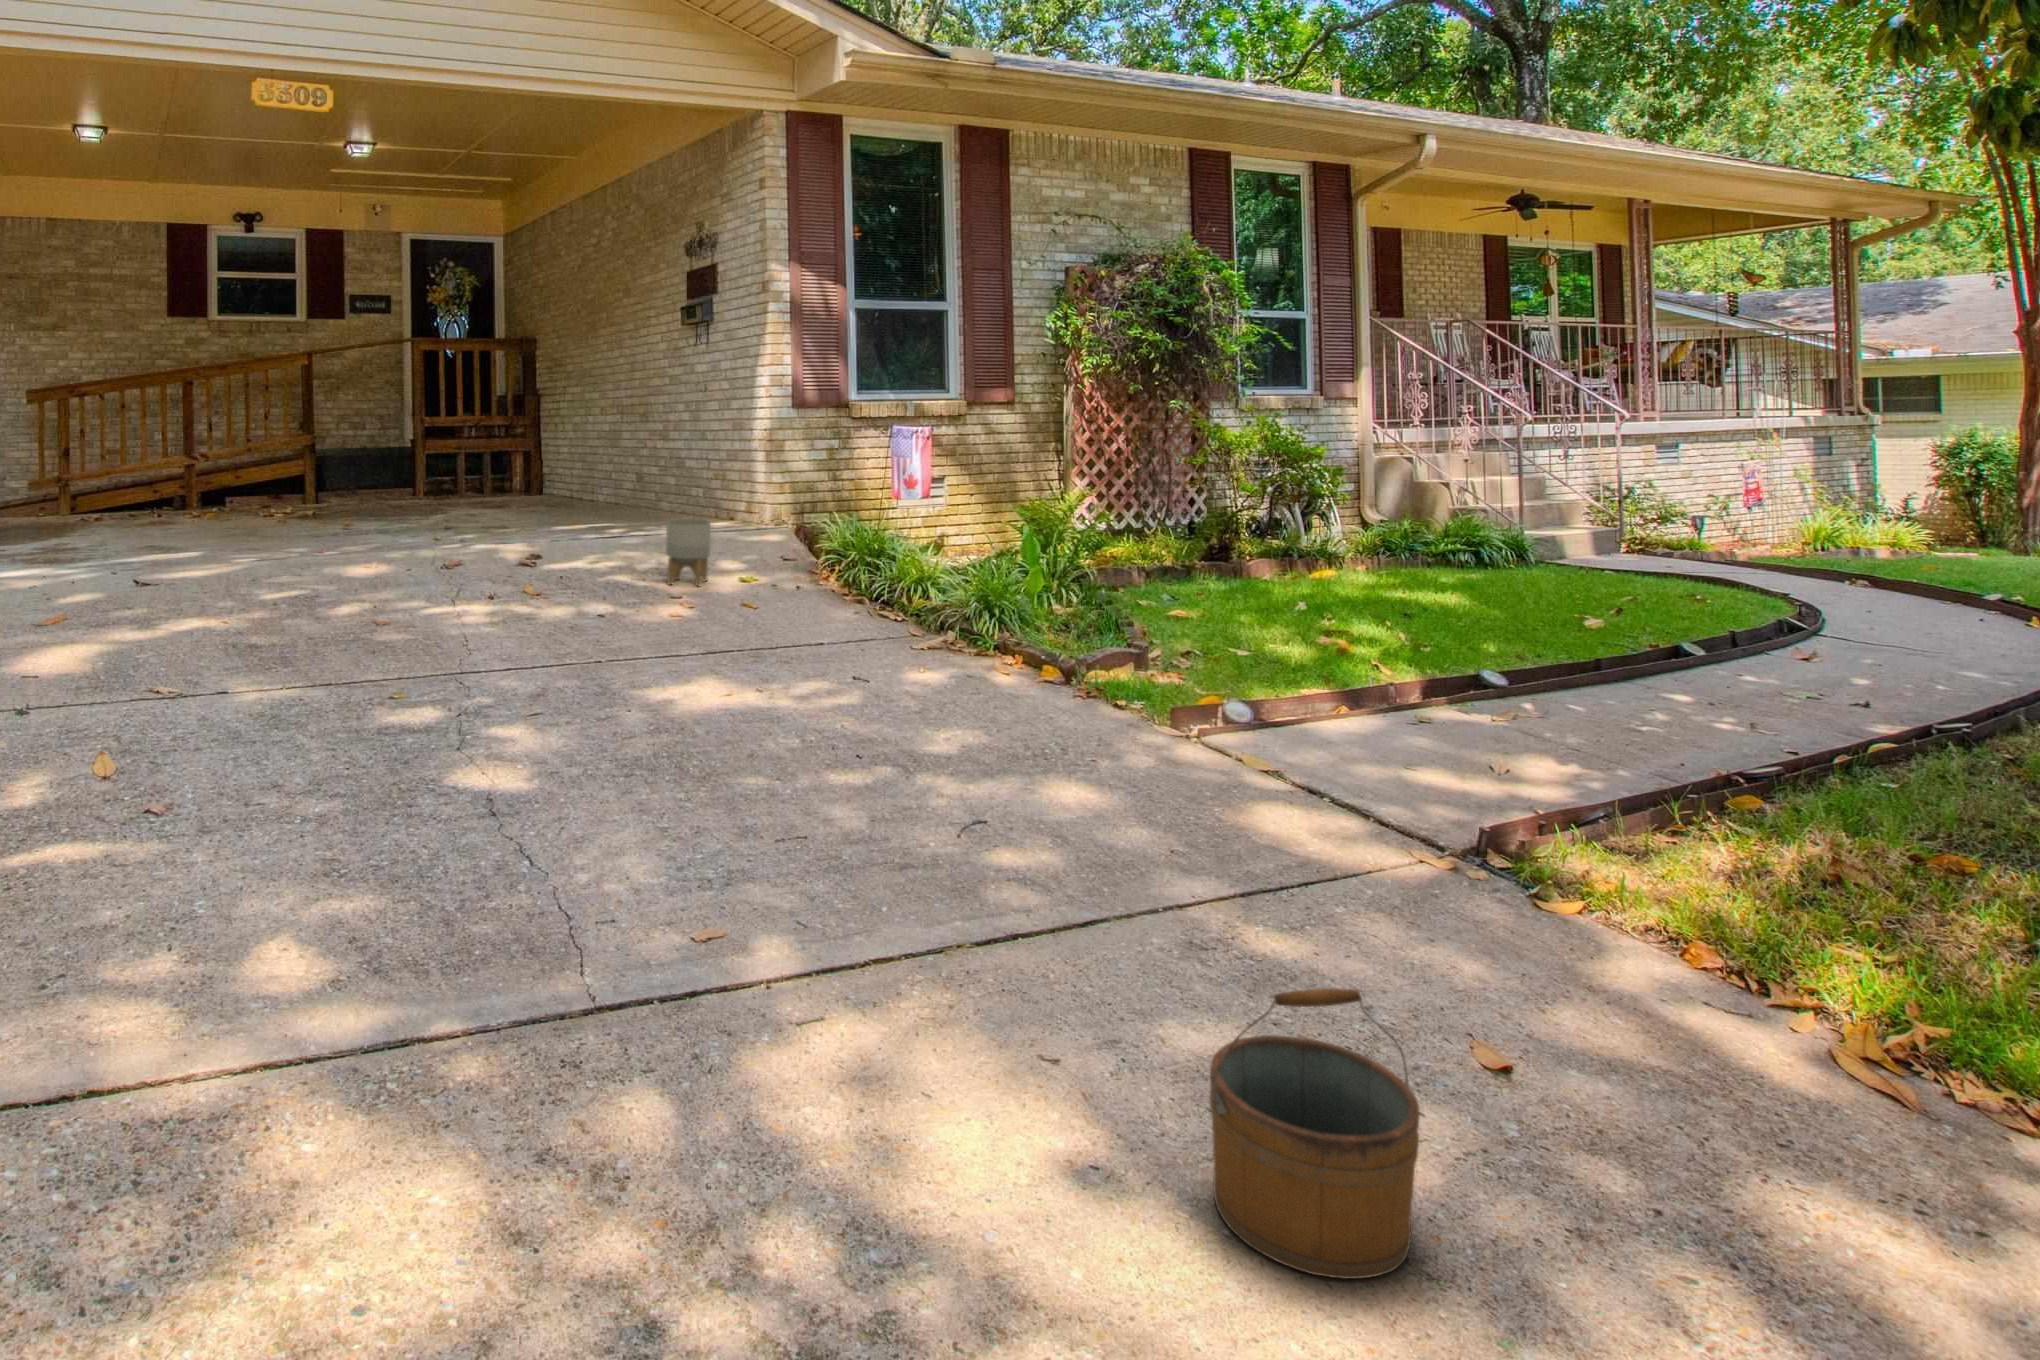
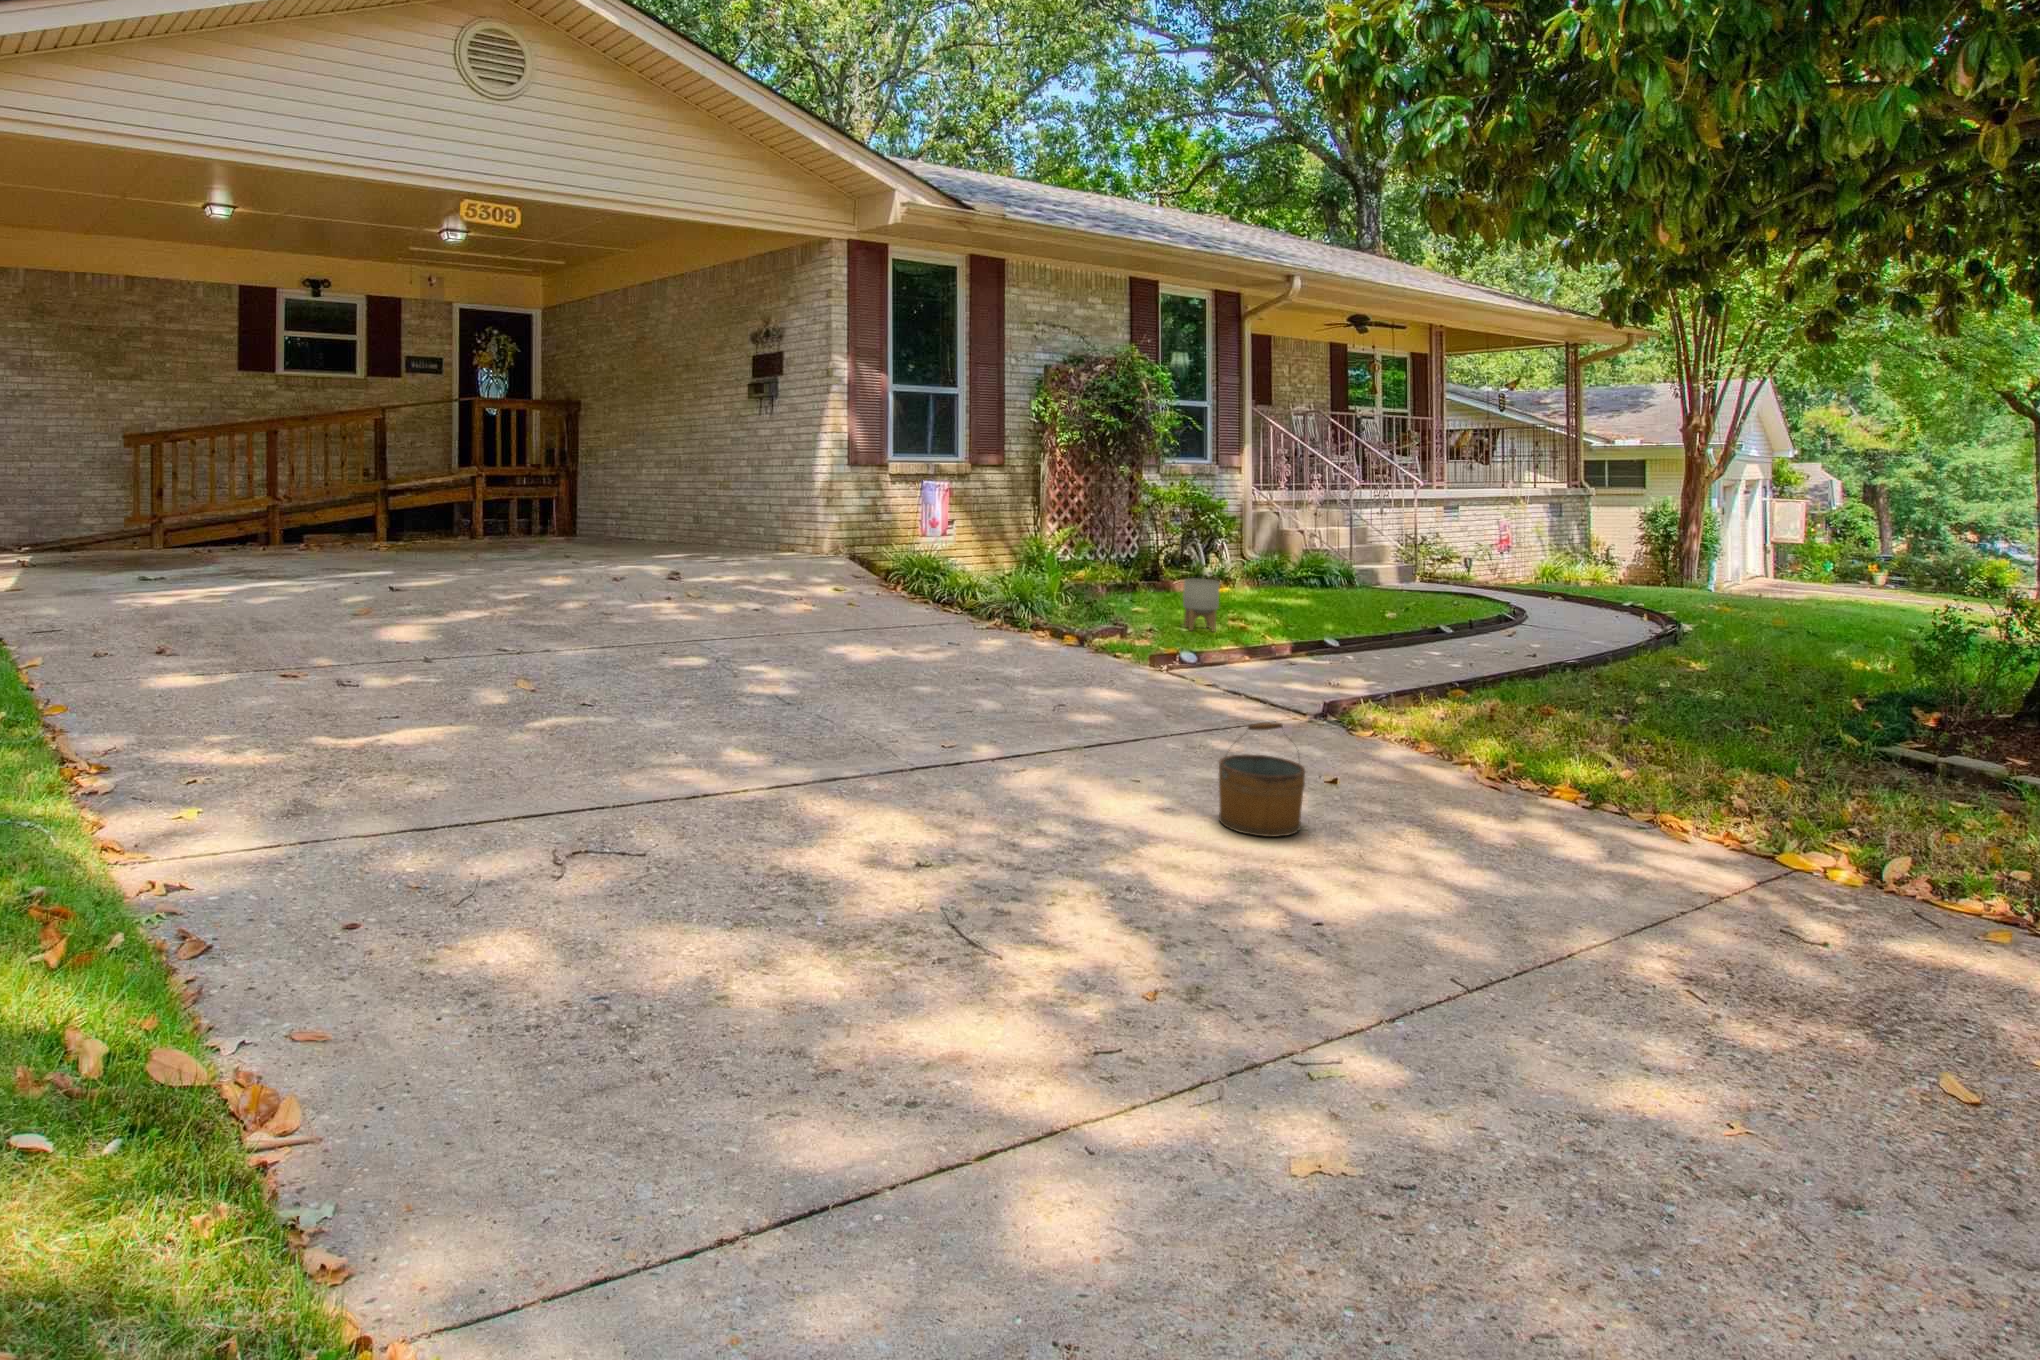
planter: present [666,519,711,586] -> present [1183,579,1219,631]

